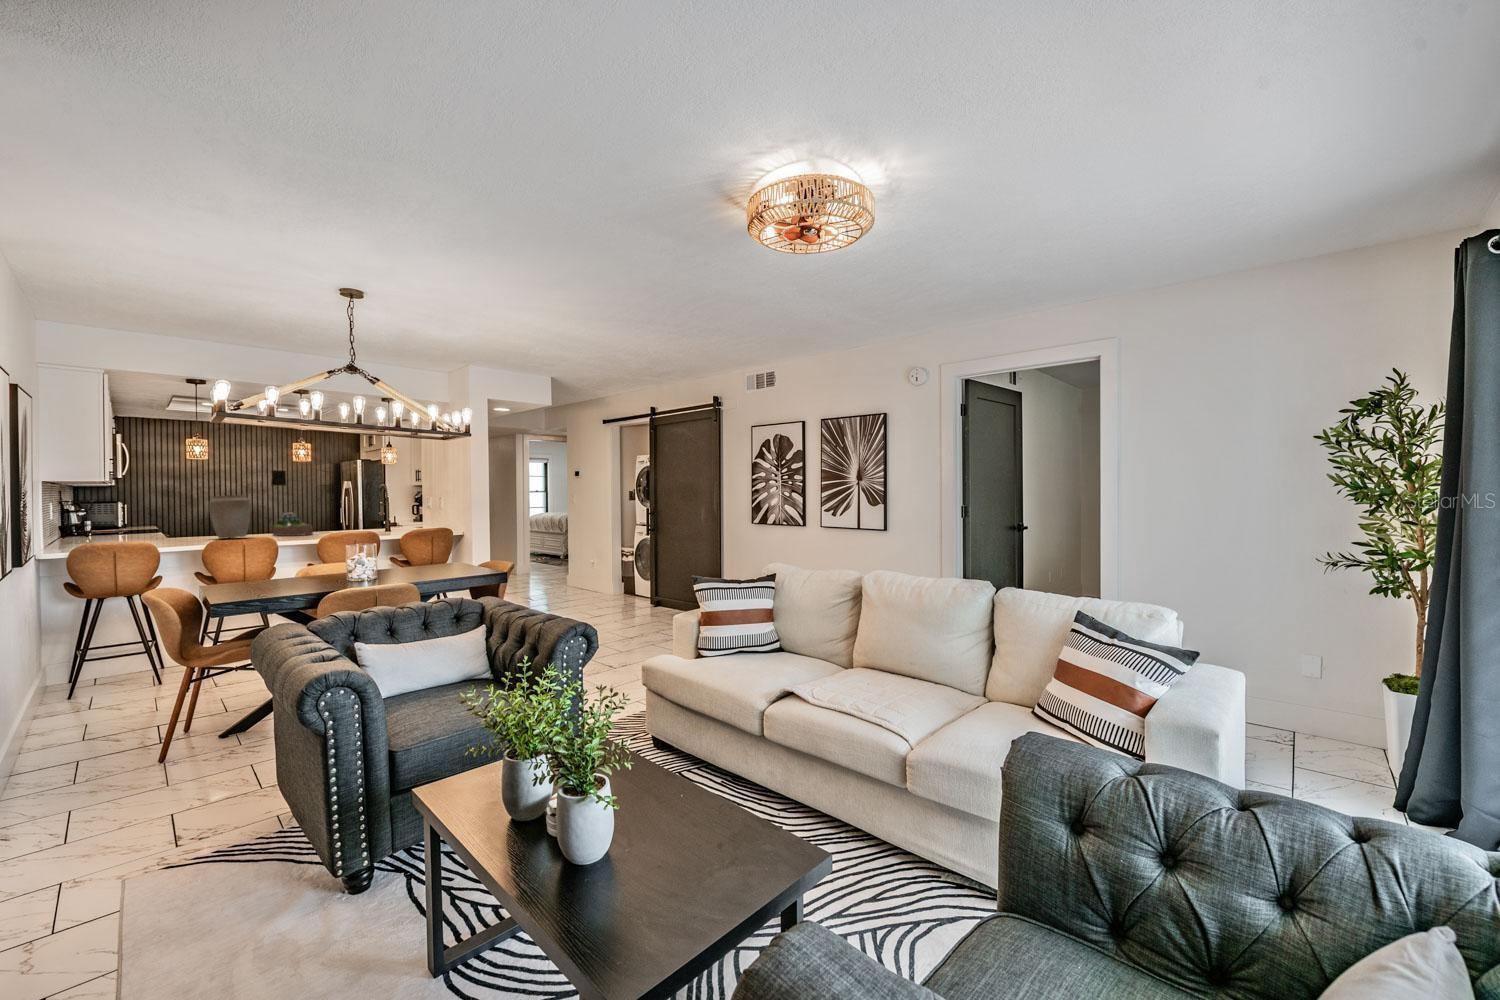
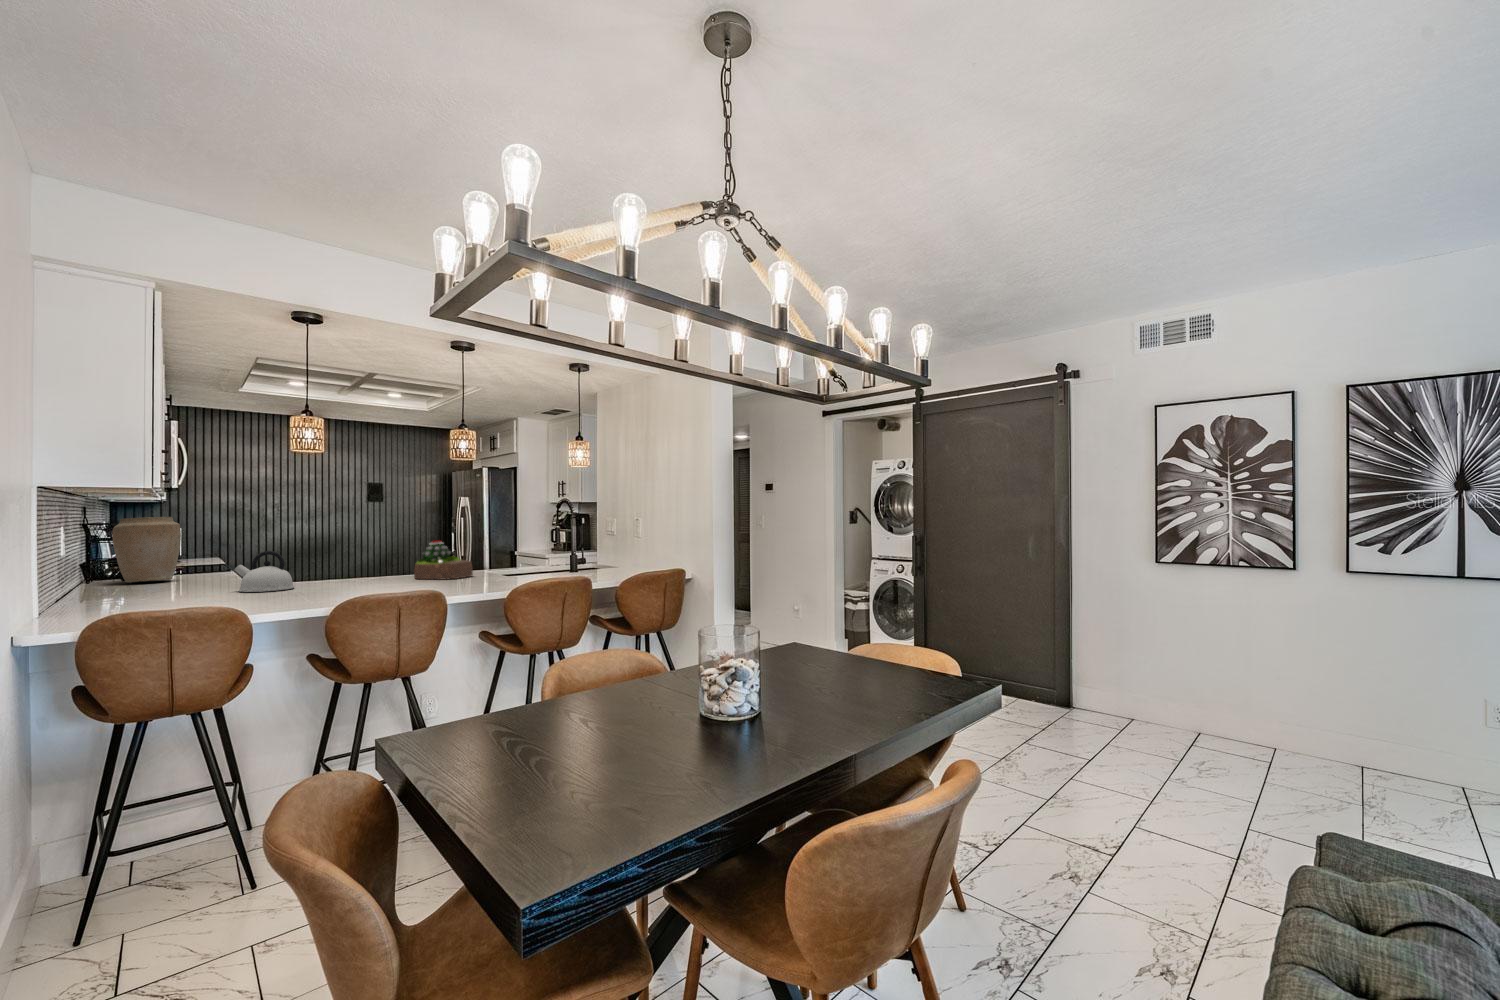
vase: present [209,495,251,539] -> present [112,517,181,583]
kettle: none [155,517,192,541] -> present [235,551,294,592]

